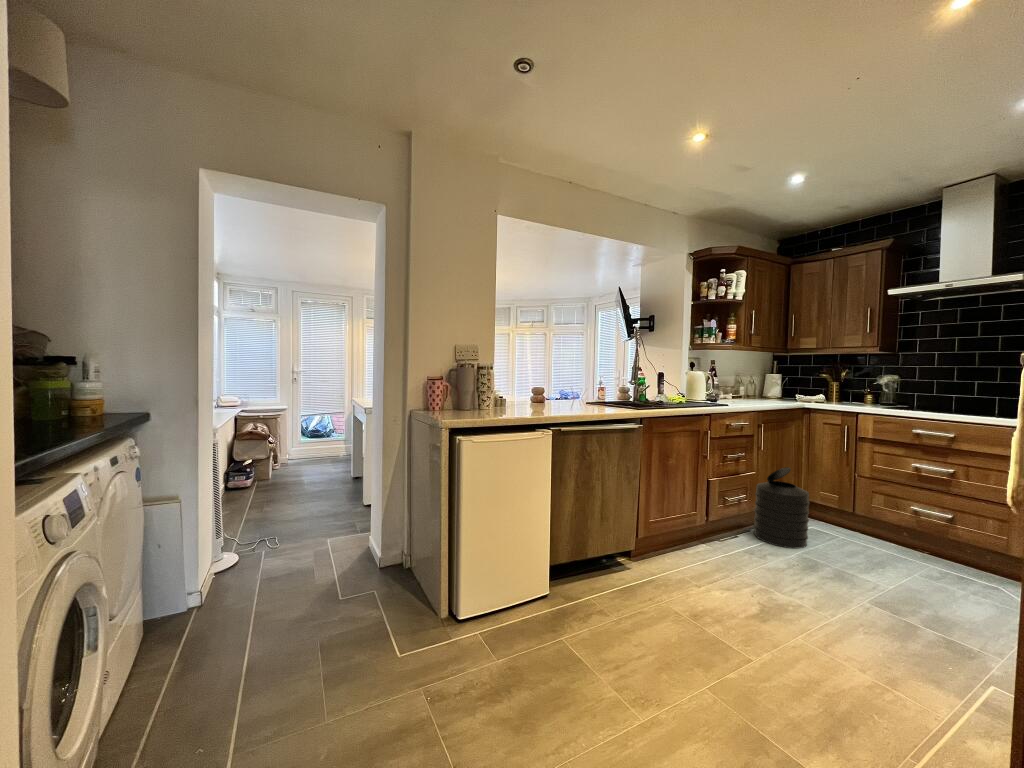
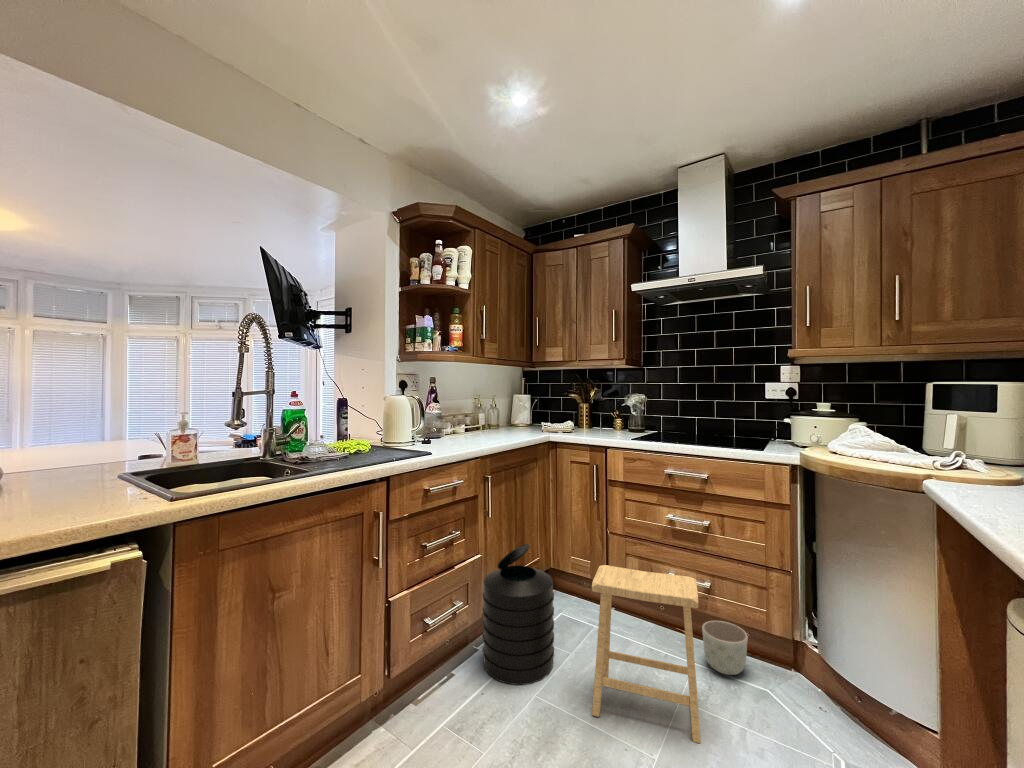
footstool: none [840,485,935,595] -> present [592,565,701,743]
planter: none [941,542,987,579] -> present [702,621,748,675]

